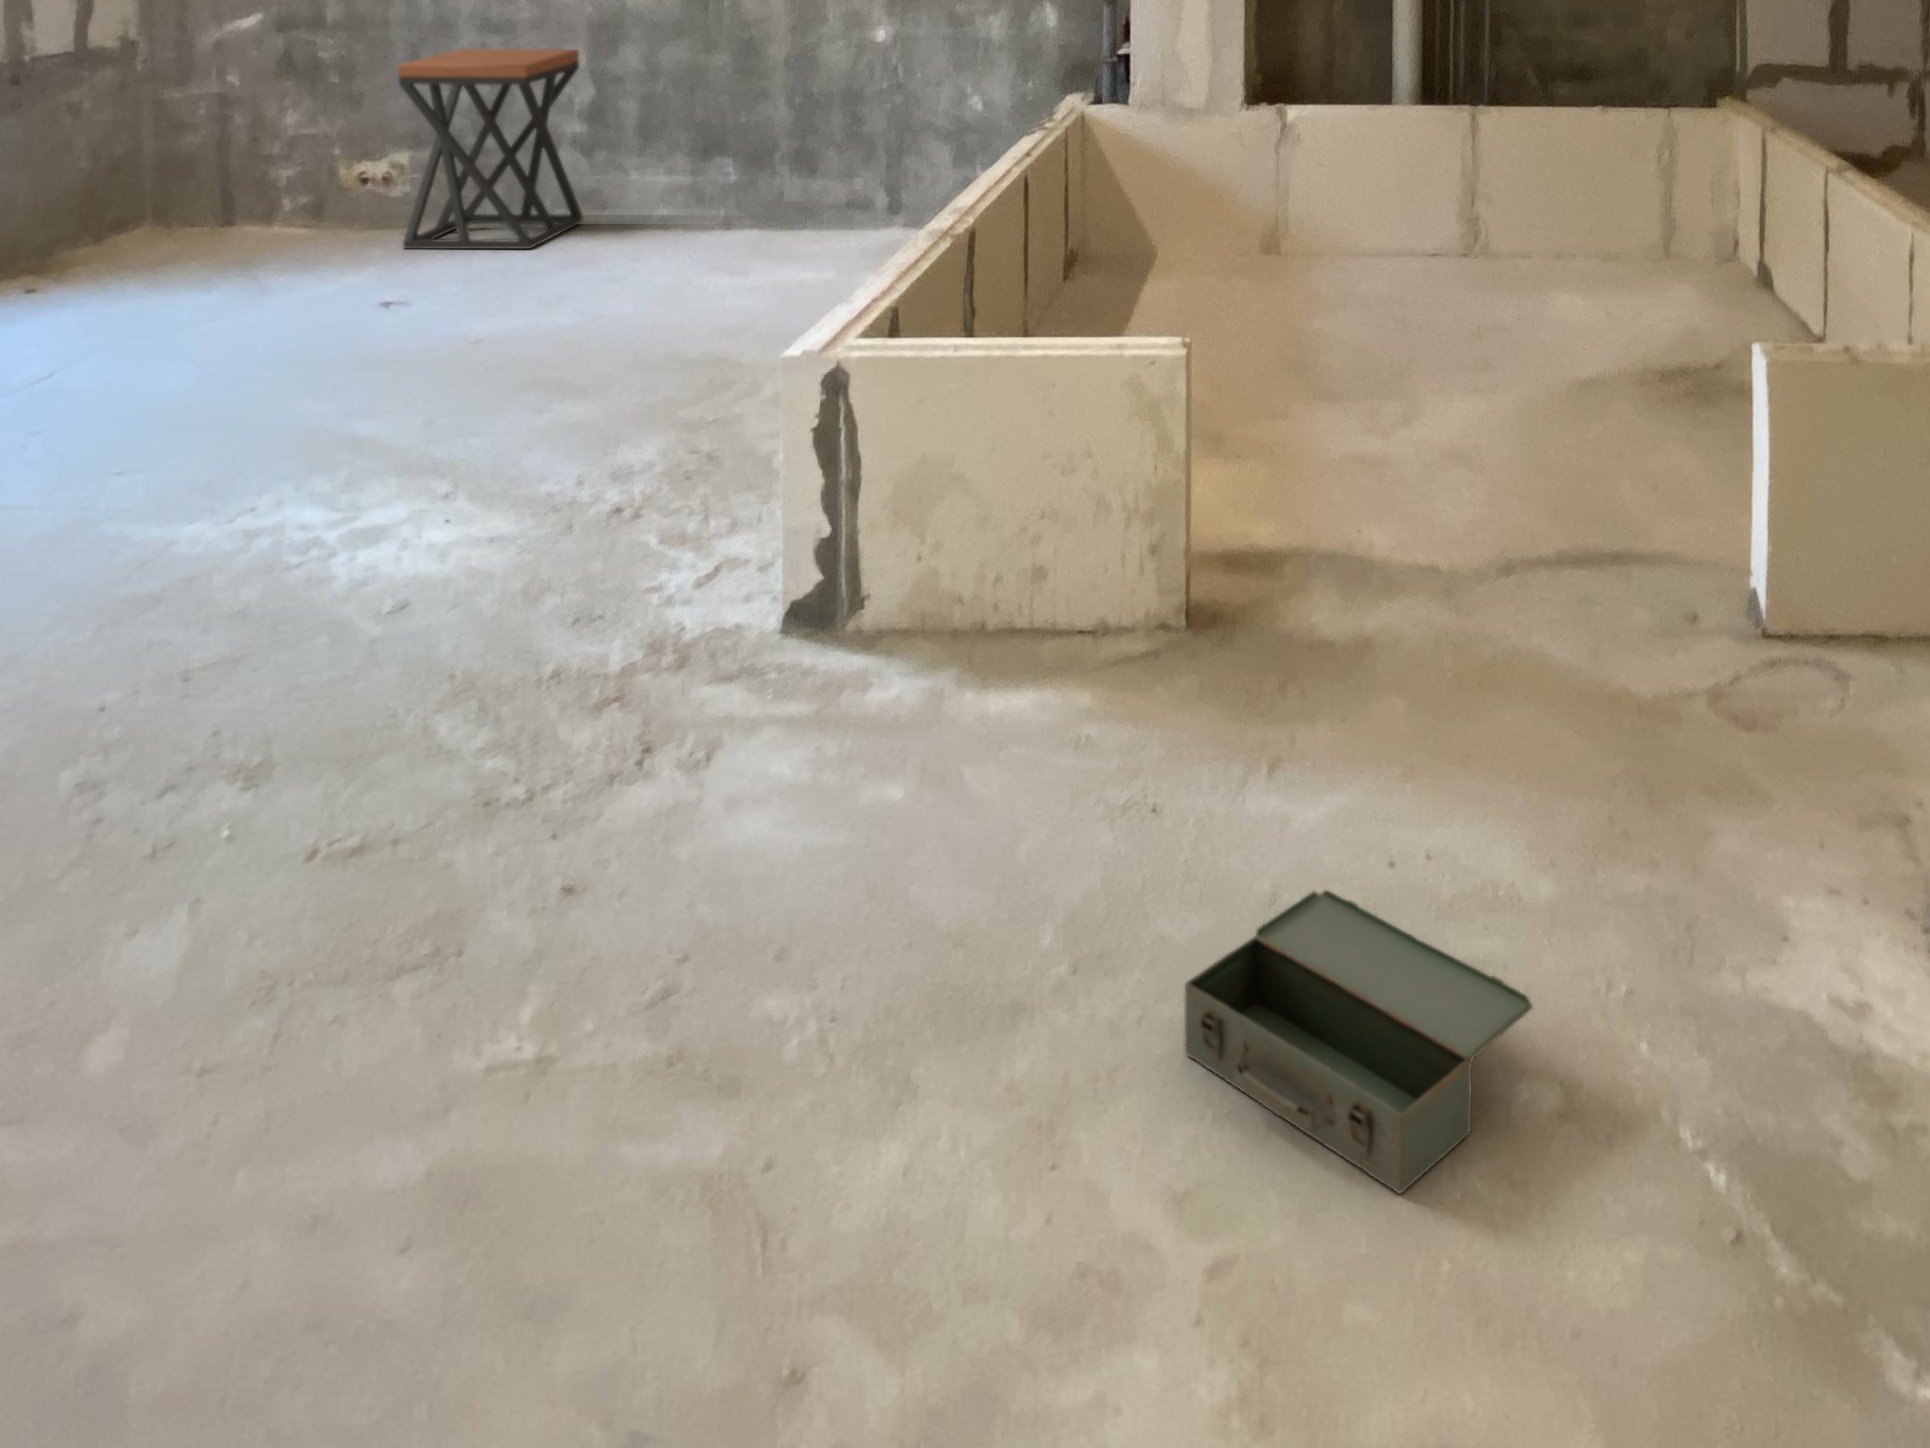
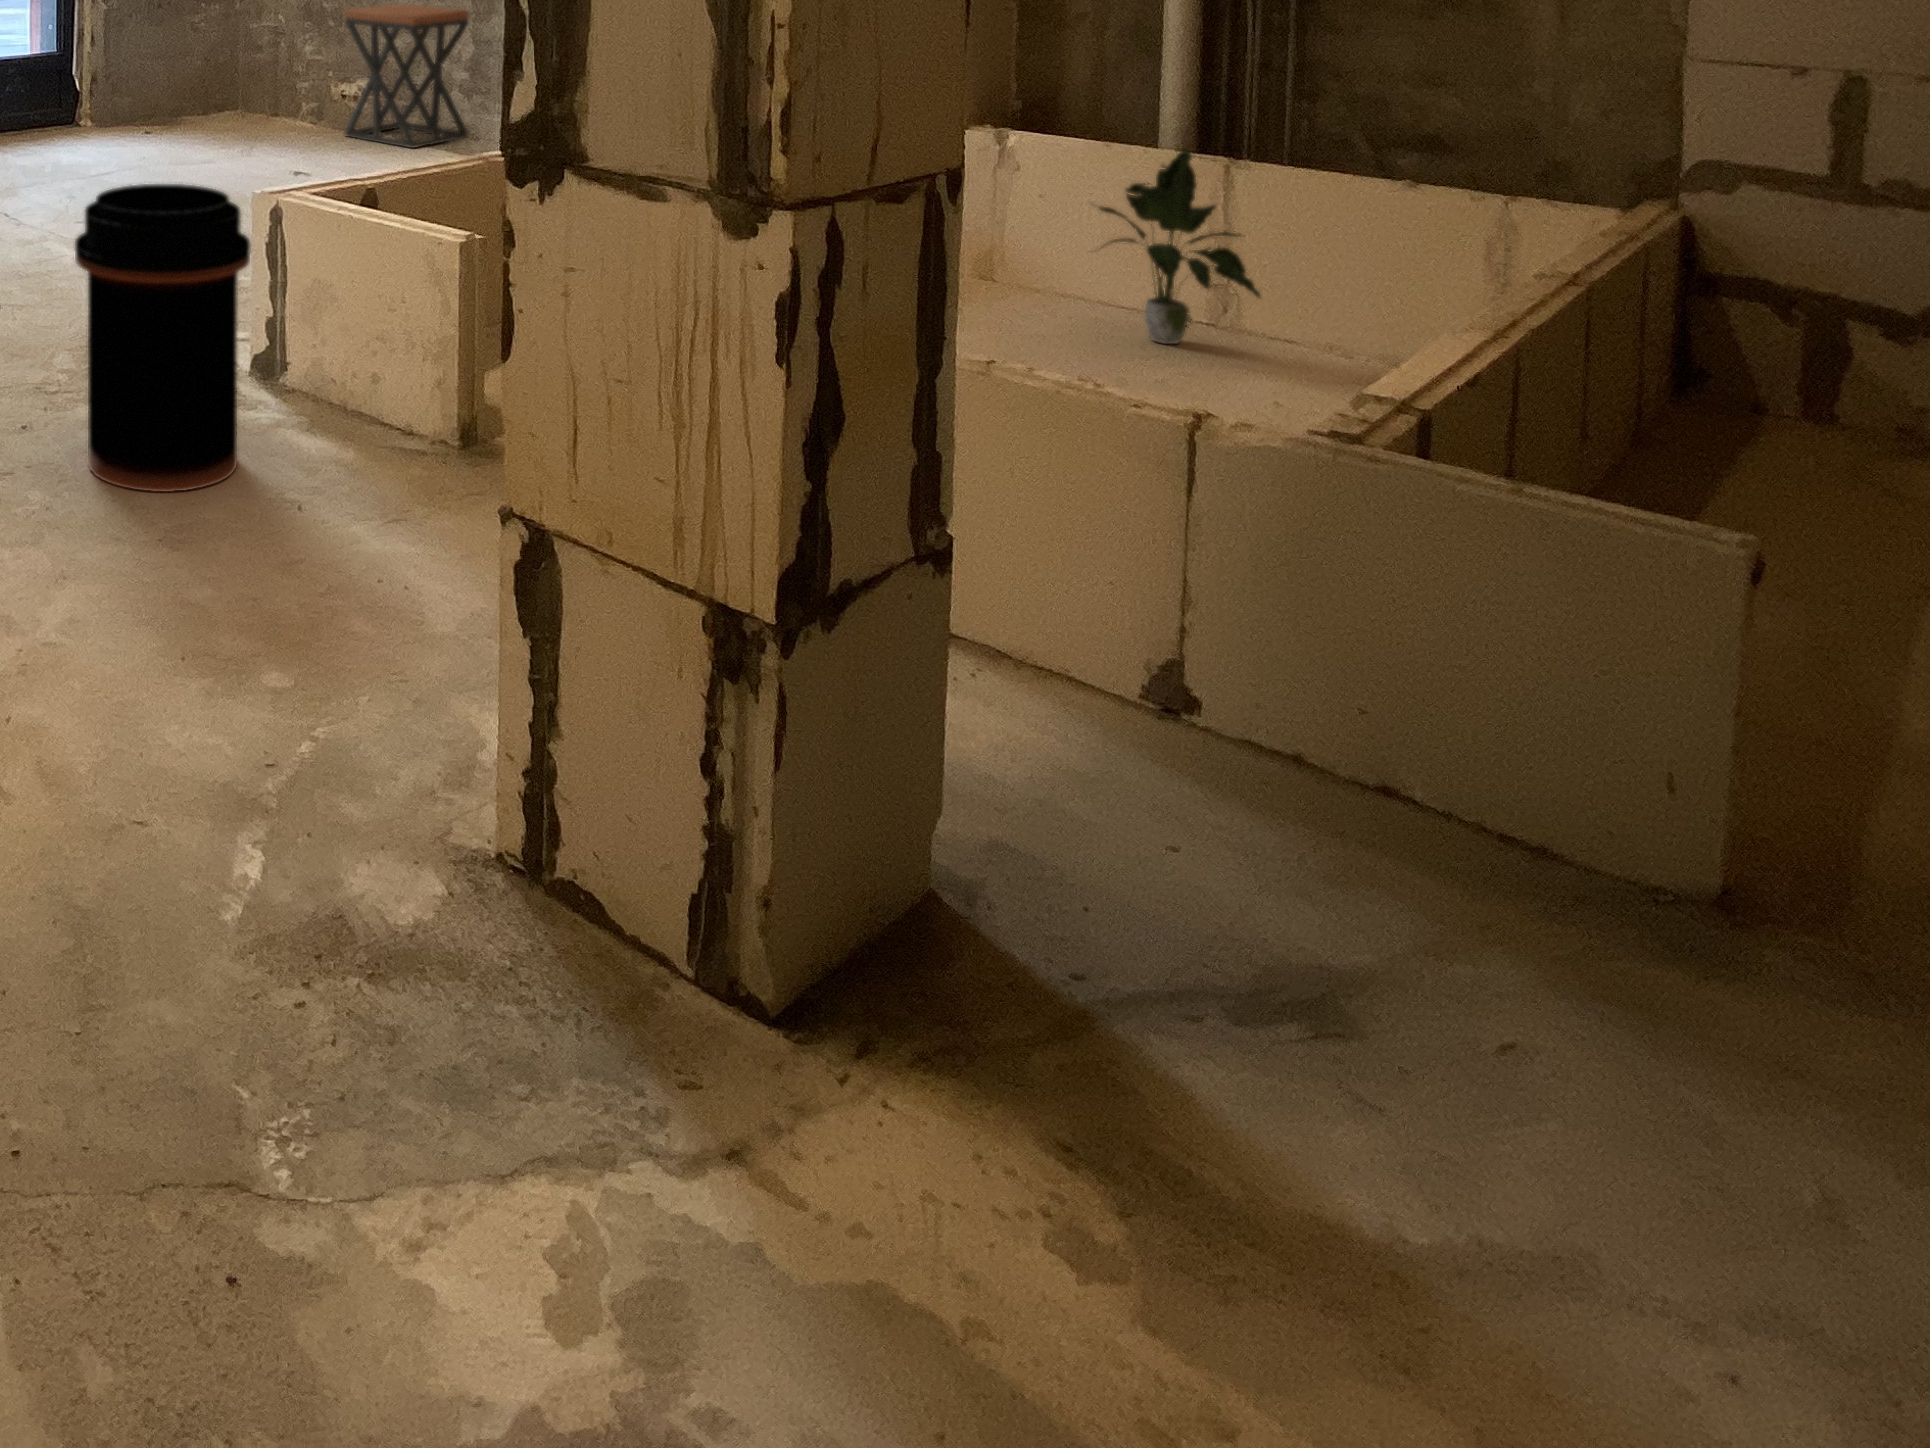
potted plant: none [1486,122,1625,314] -> present [1091,150,1261,344]
trash can: none [760,368,1058,903] -> present [75,184,251,492]
toolbox: present [1185,890,1532,1193] -> none [114,536,267,668]

